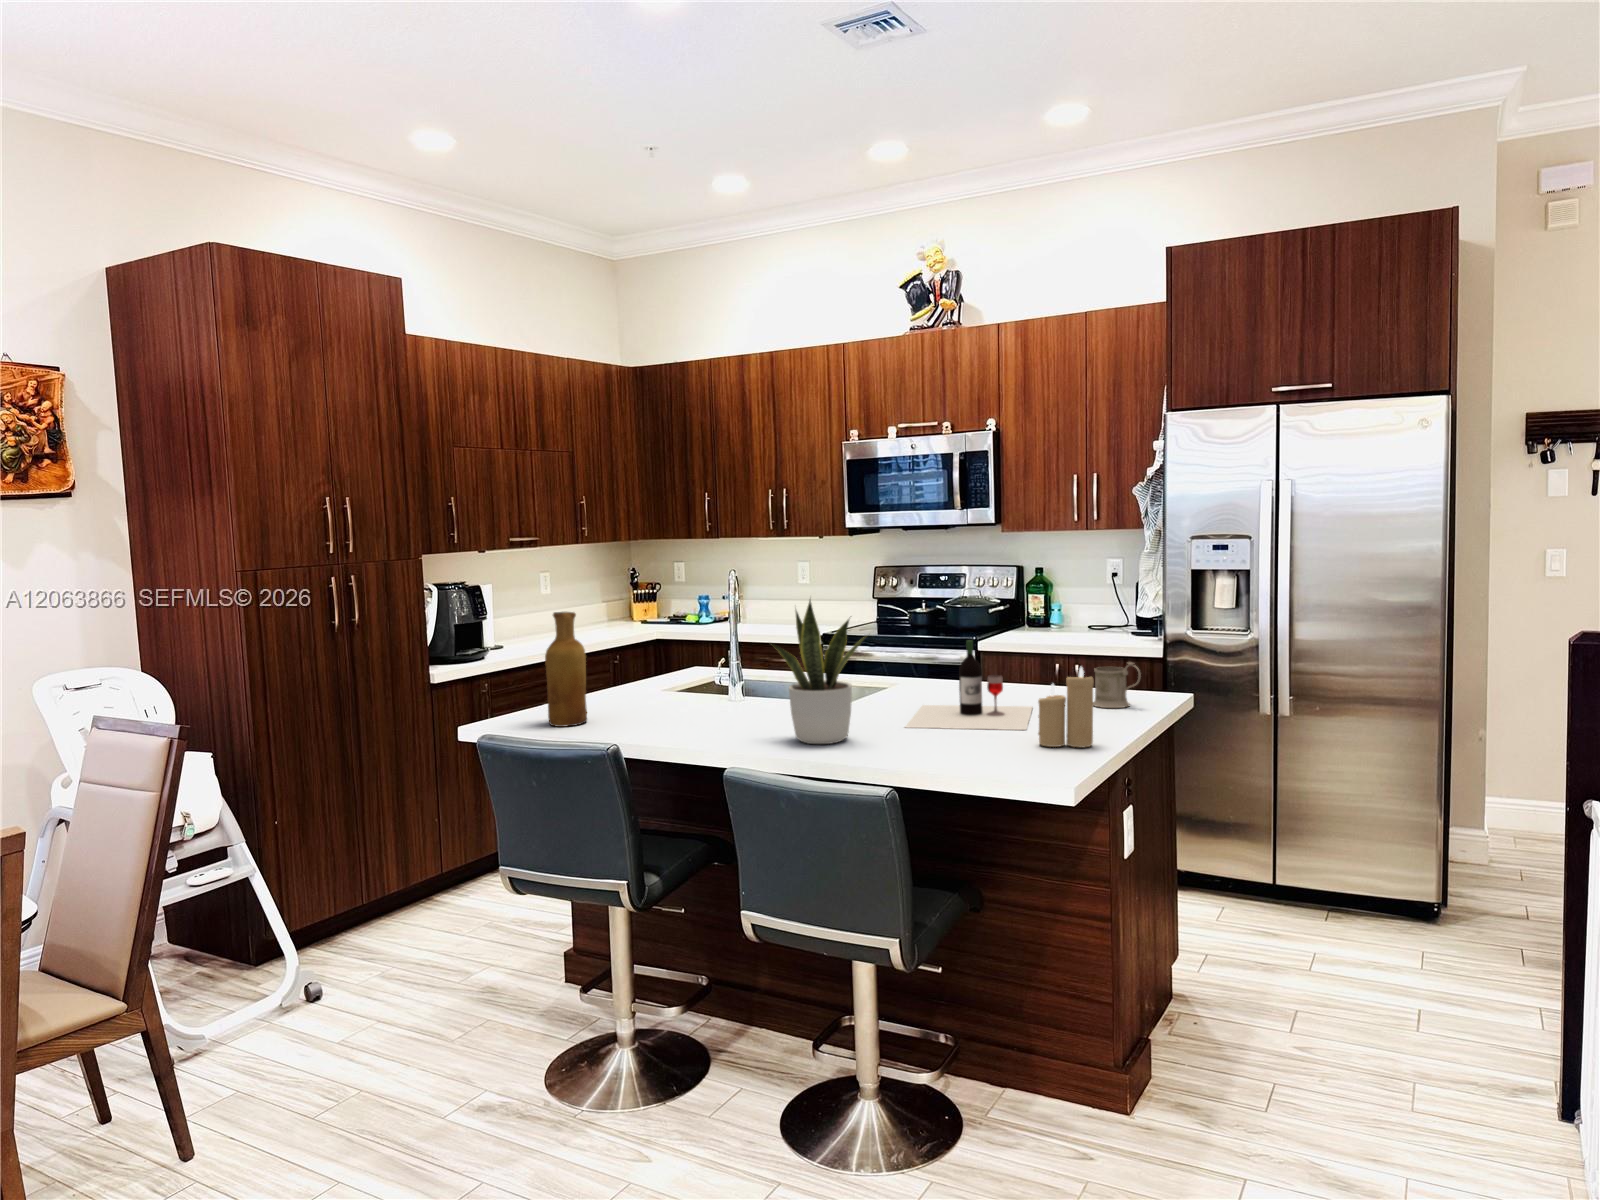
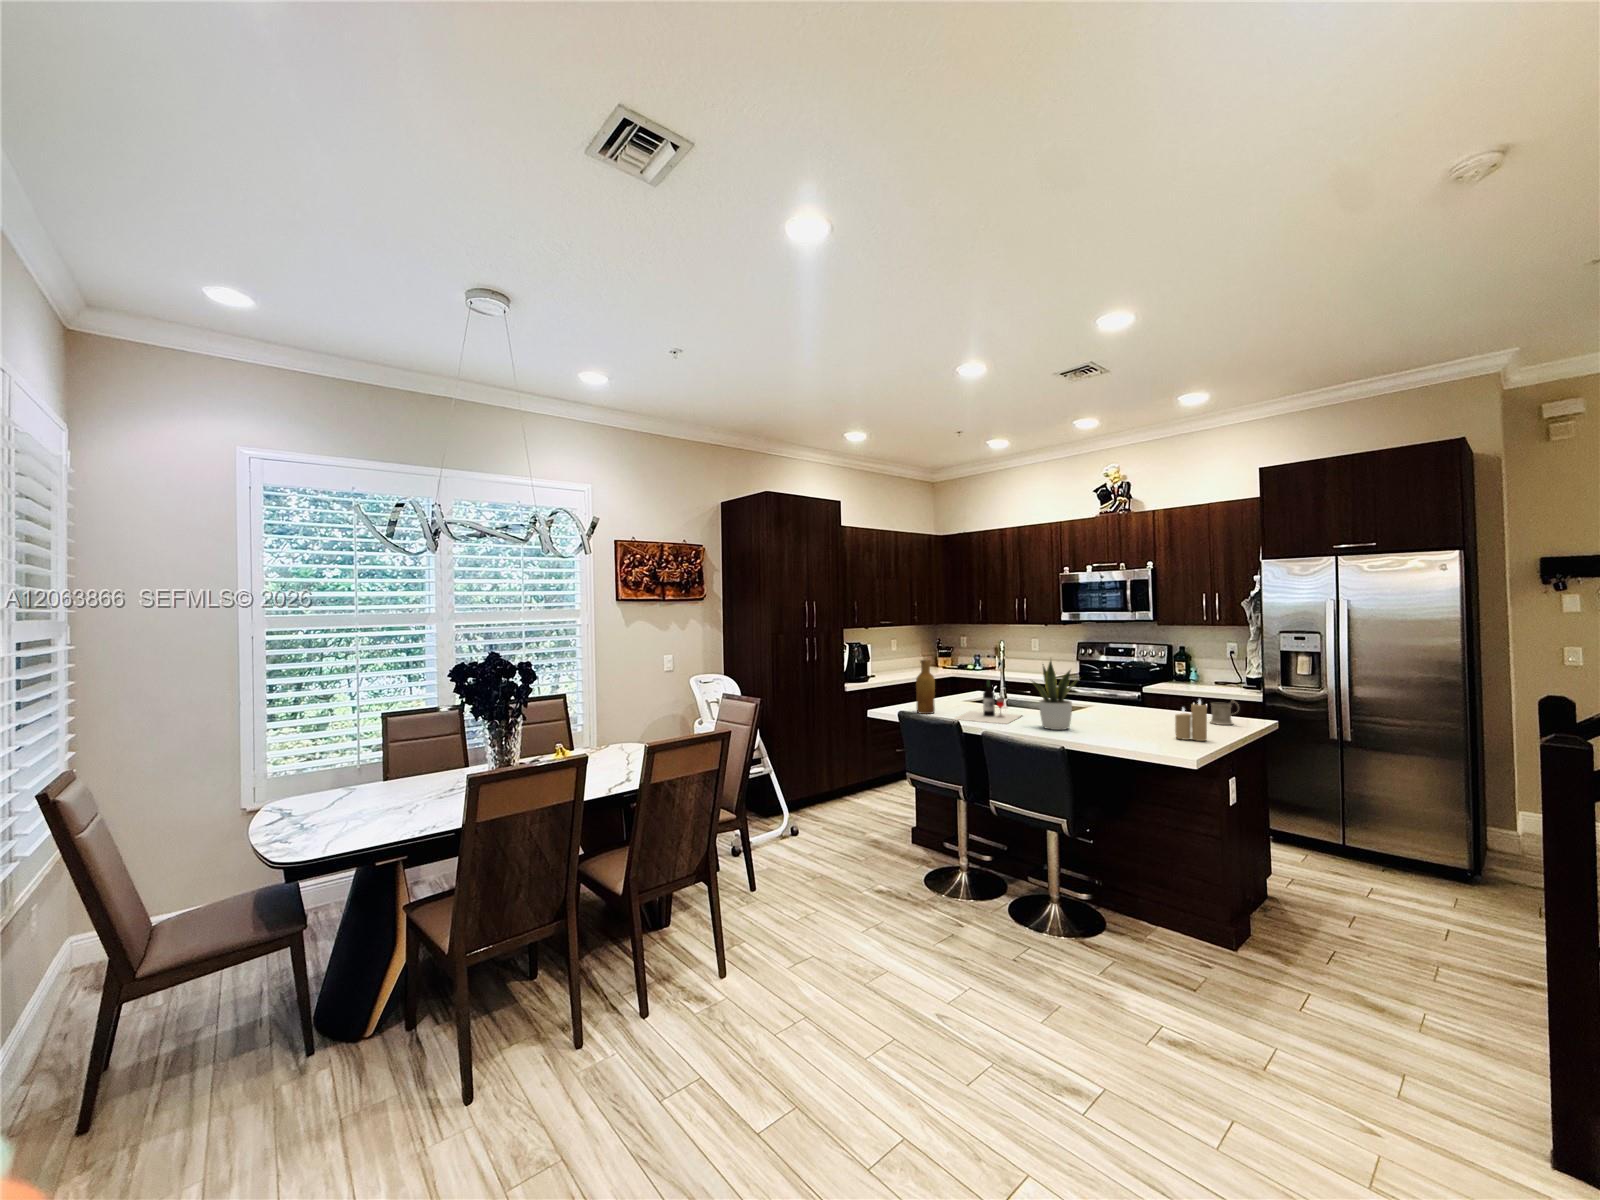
wine bottle: present [905,640,1032,730] -> present [954,680,1021,724]

